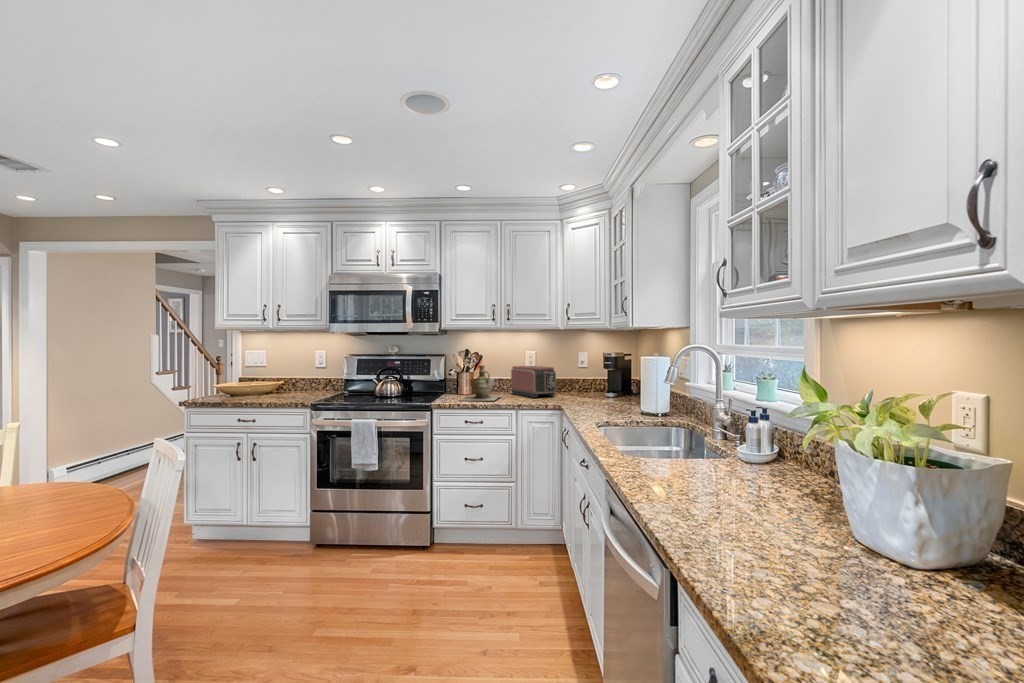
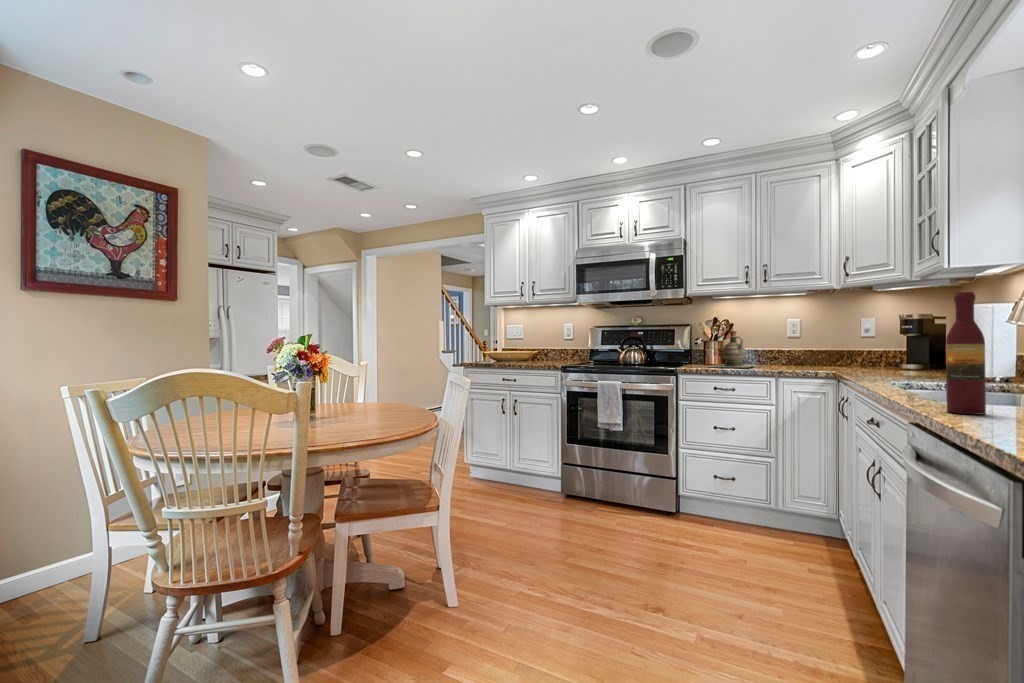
toaster: present [511,366,556,398] -> none [769,333,829,367]
wine bottle: none [626,376,649,471] -> present [946,292,986,414]

